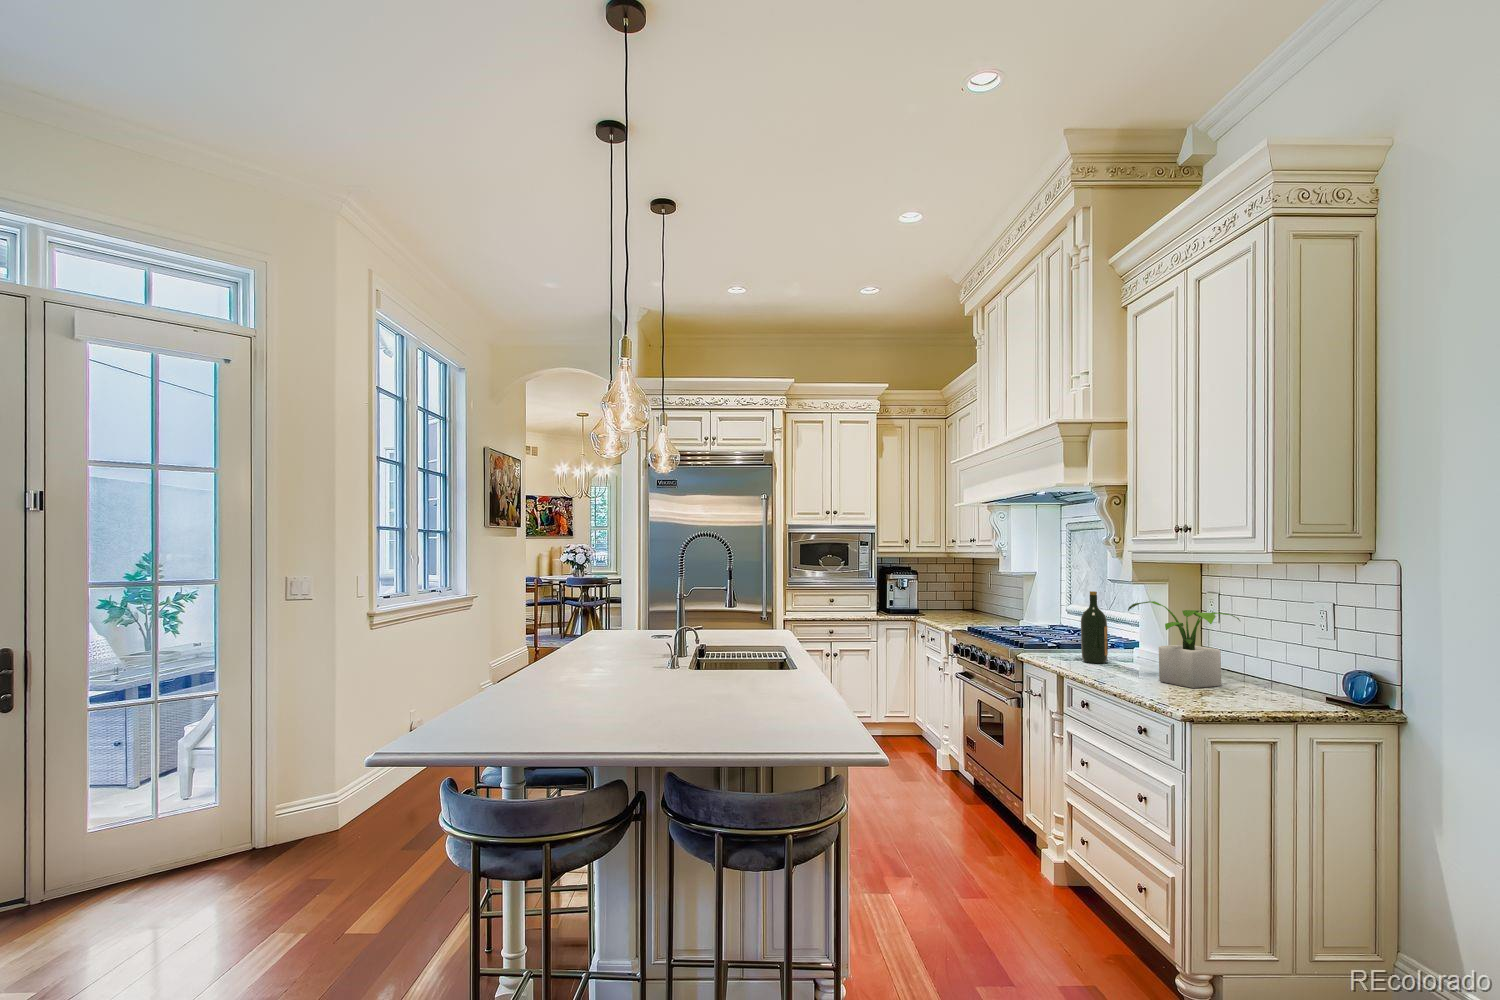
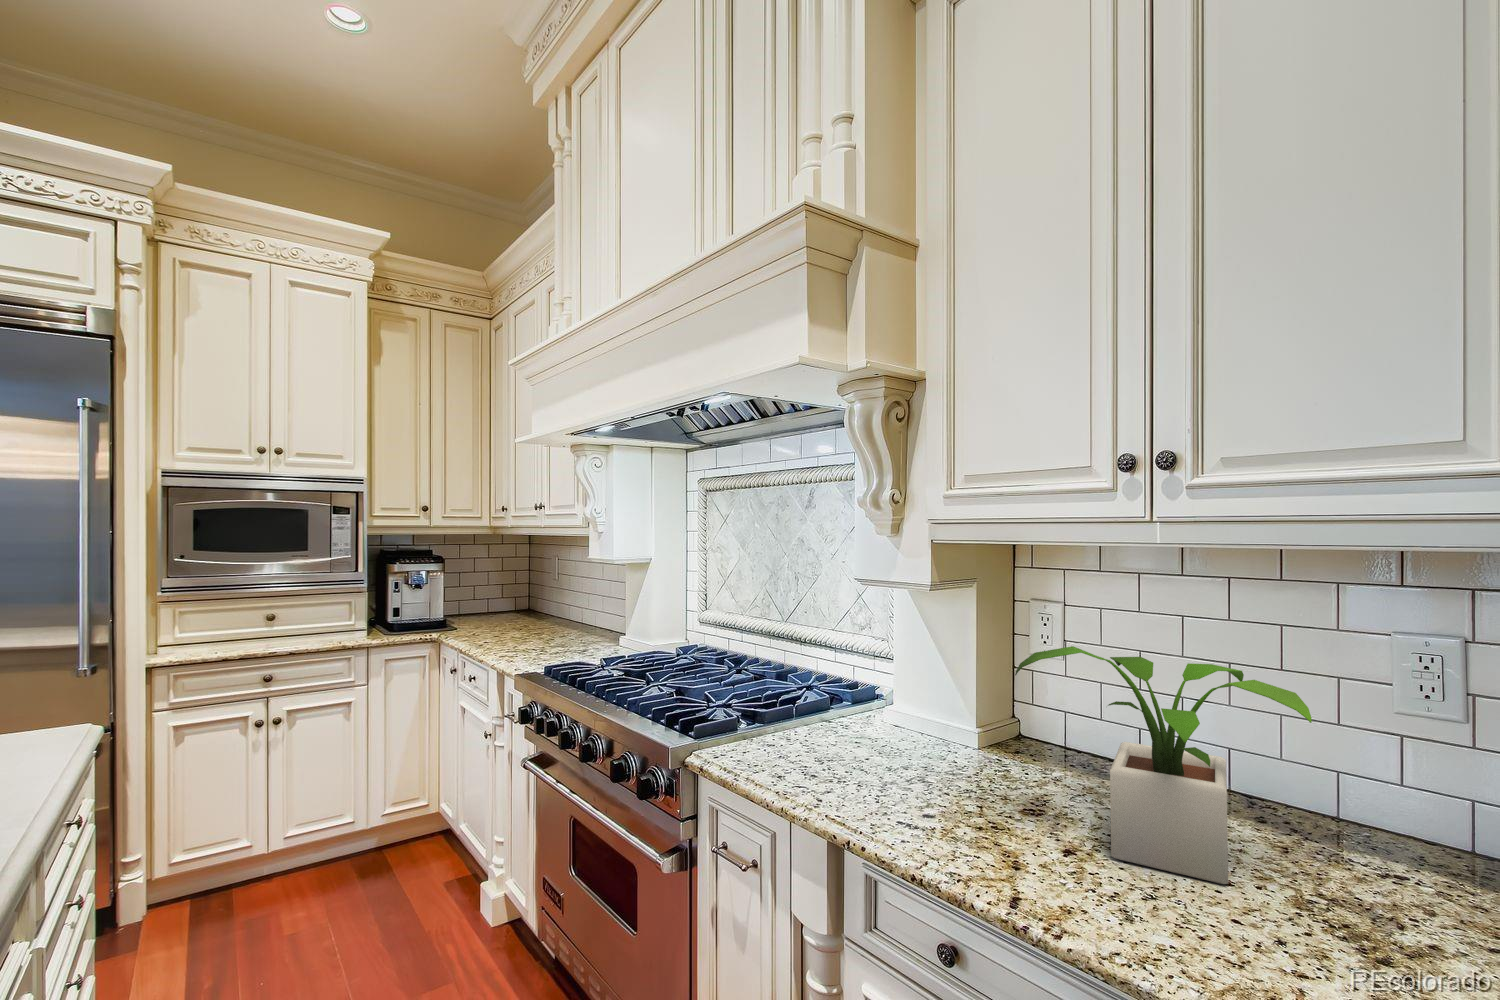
wine bottle: present [1081,591,1108,663] -> none [835,612,889,775]

